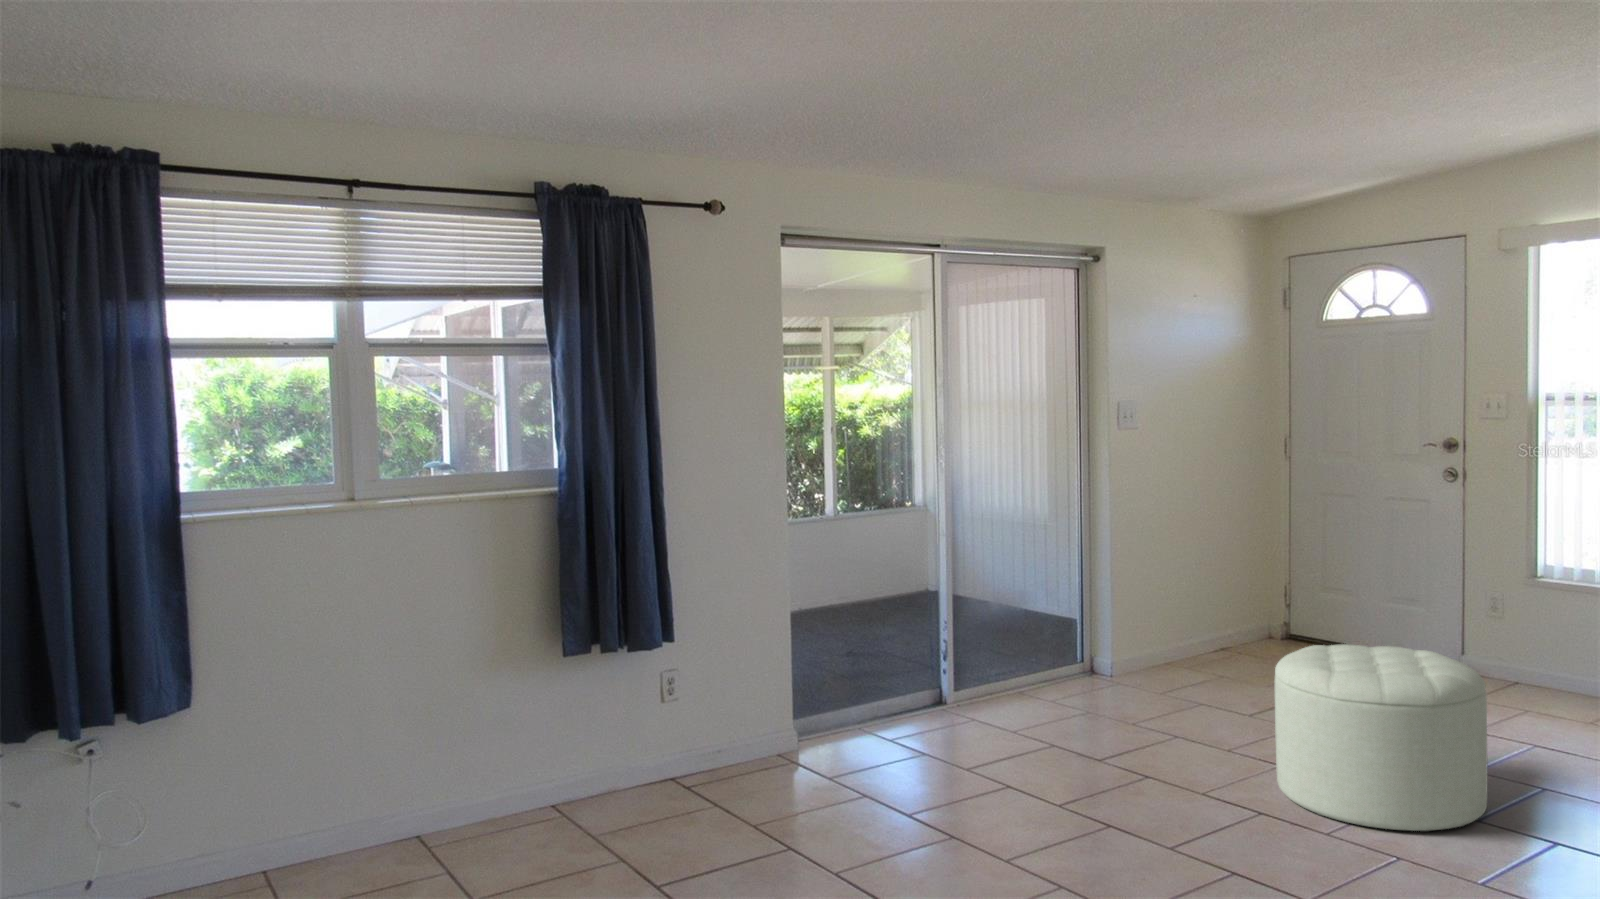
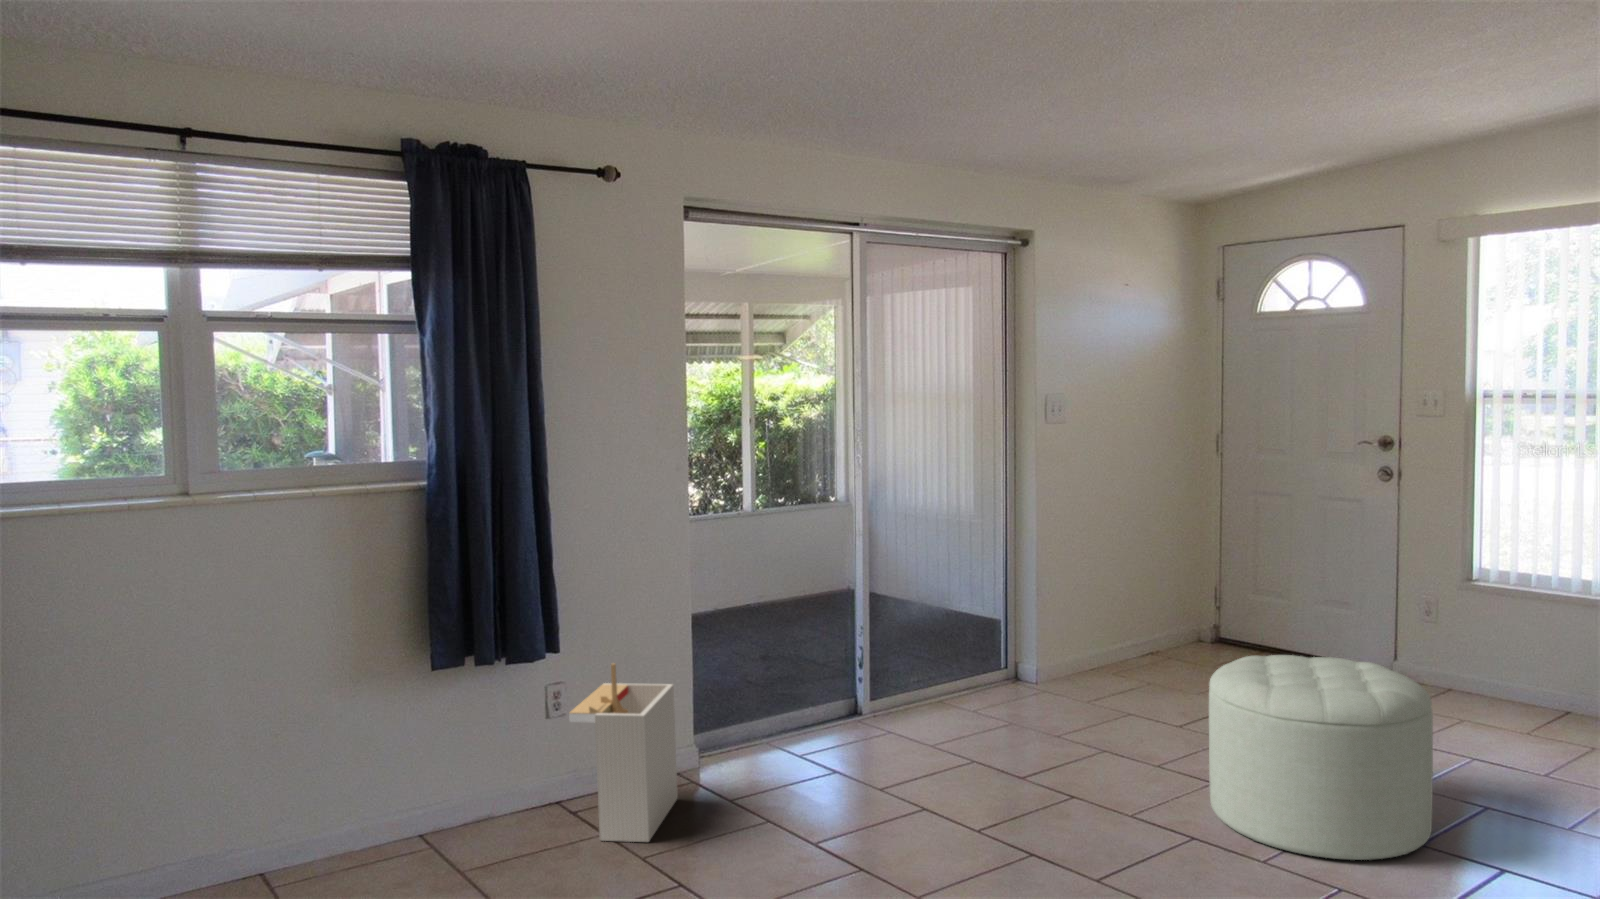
storage bin: none [684,652,779,813] -> present [569,663,678,842]

